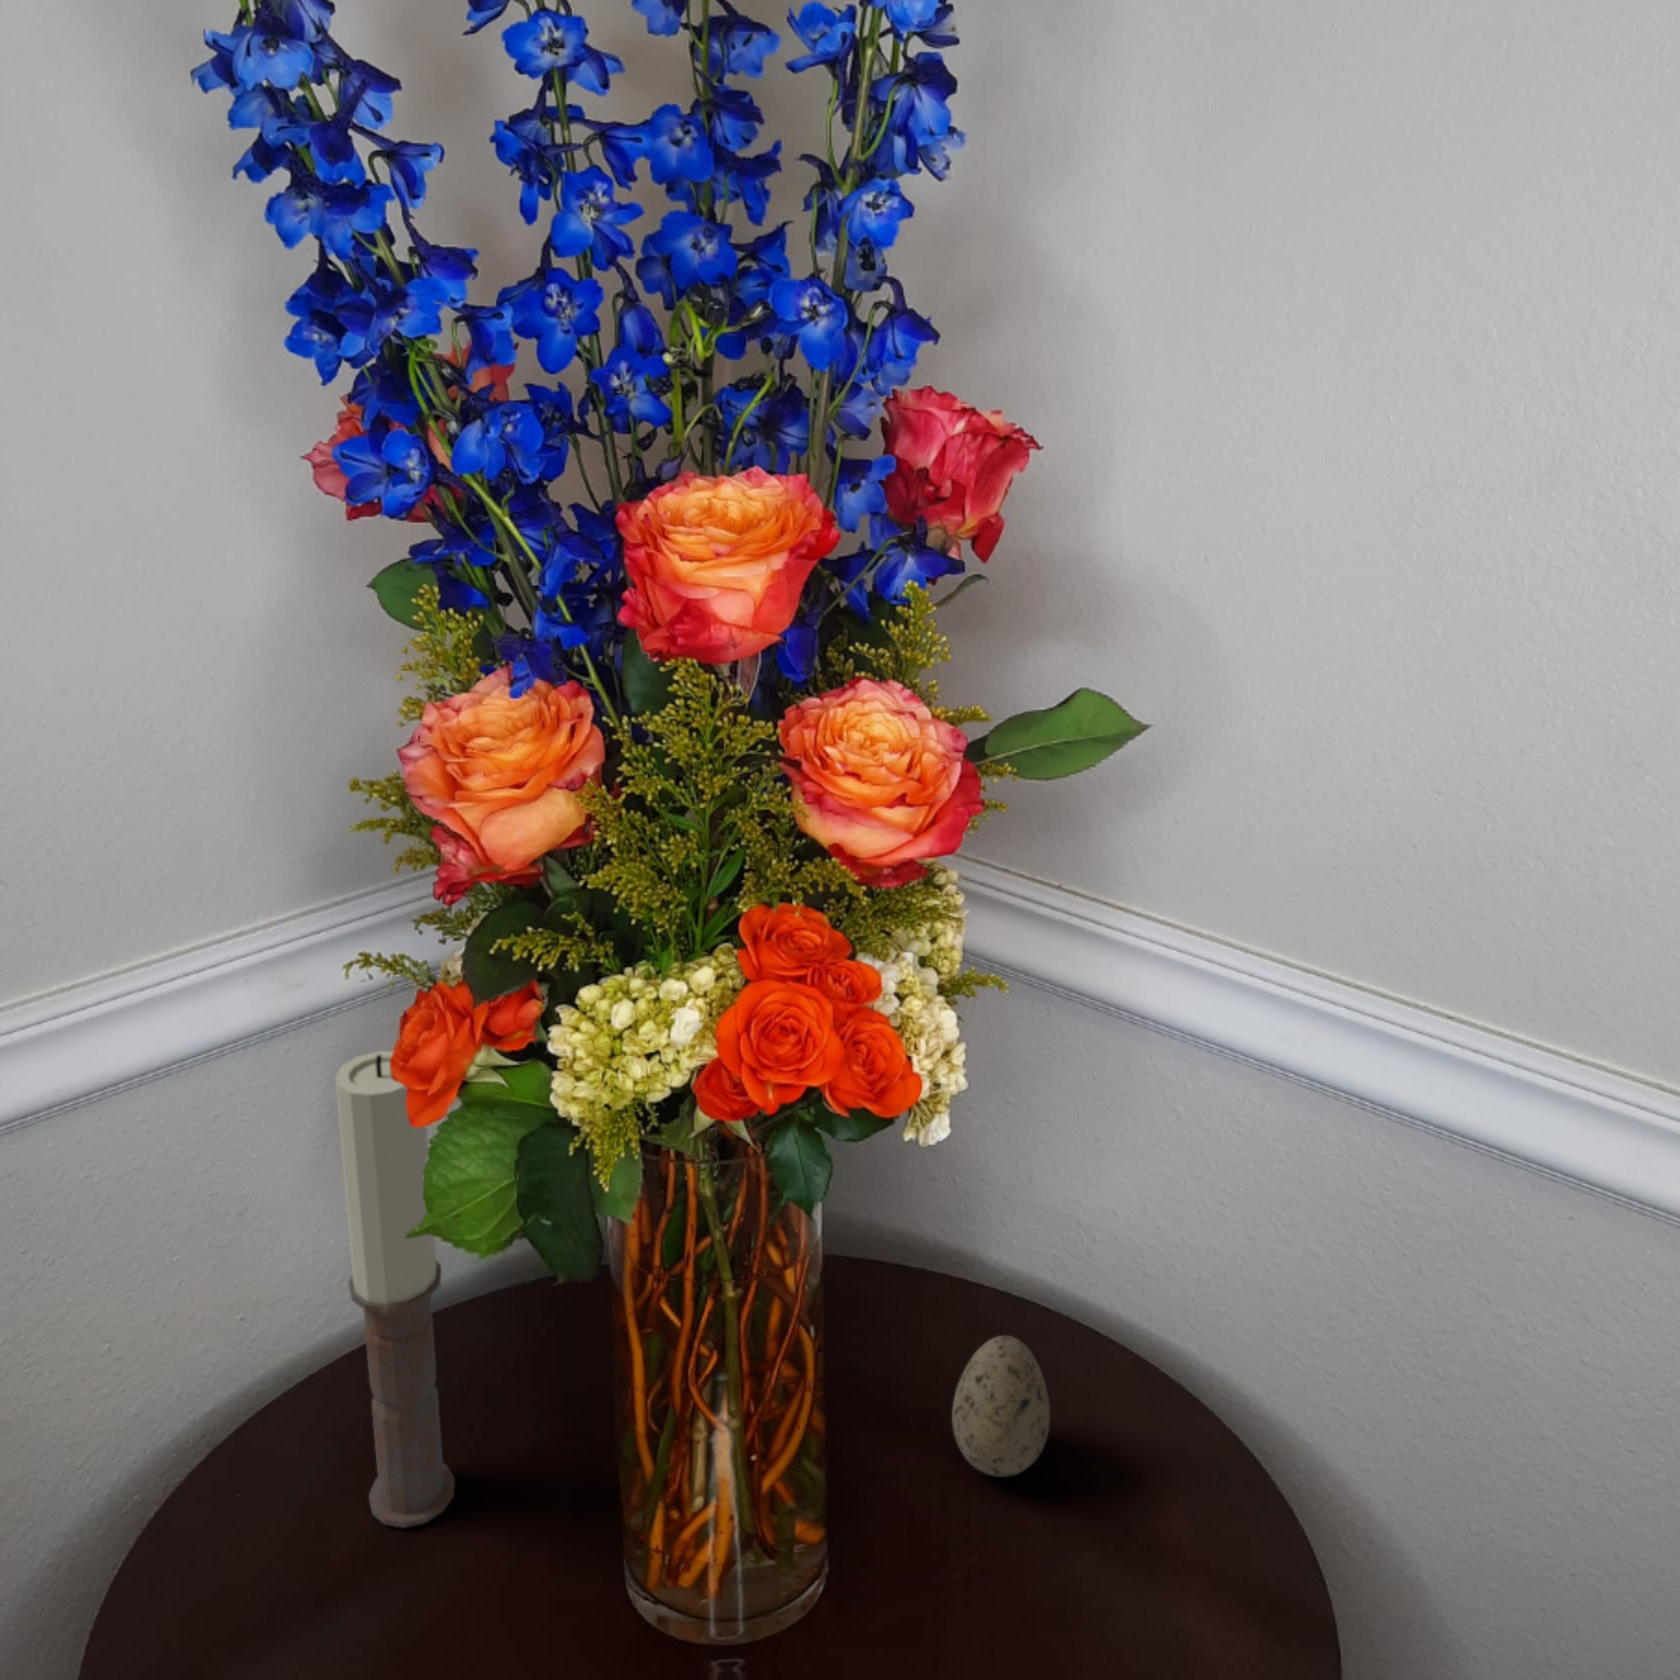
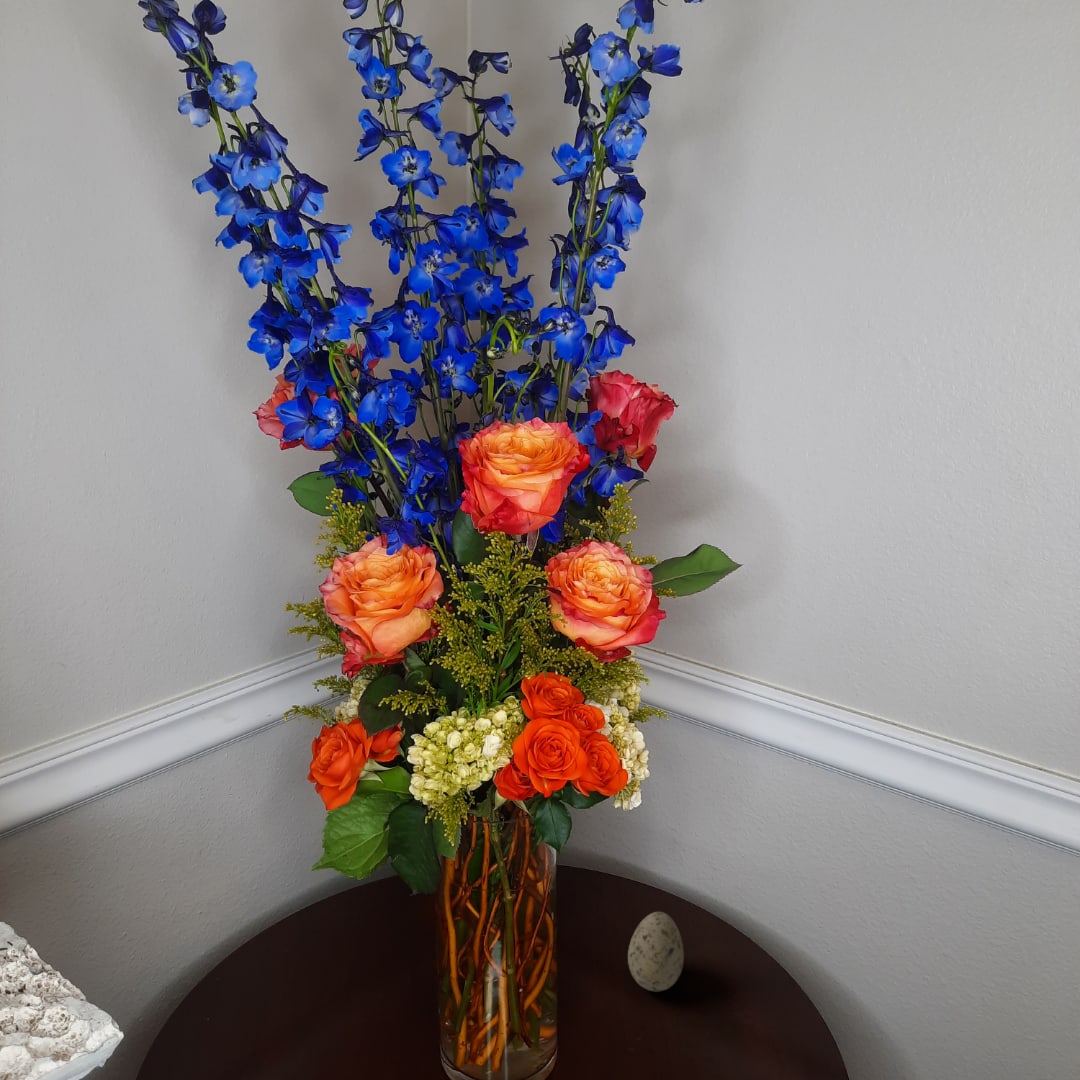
candle: present [335,1051,454,1528] -> none [277,758,344,1031]

